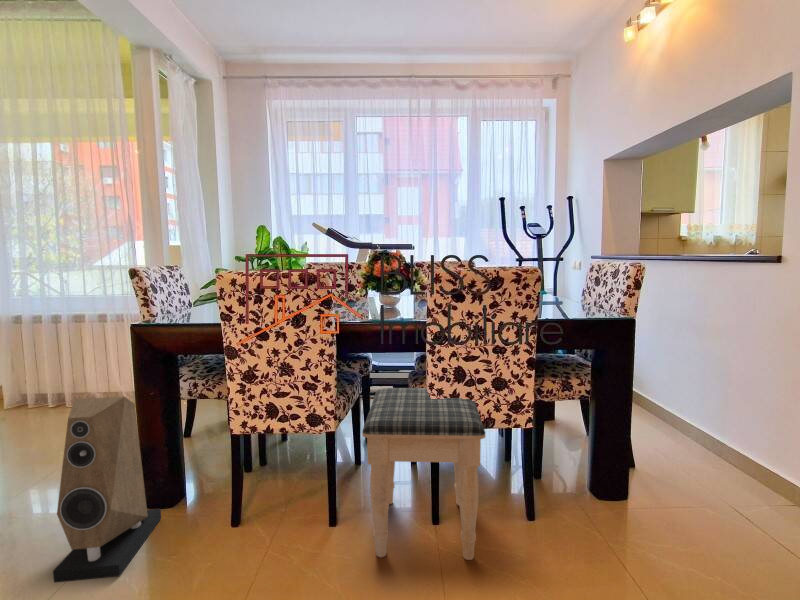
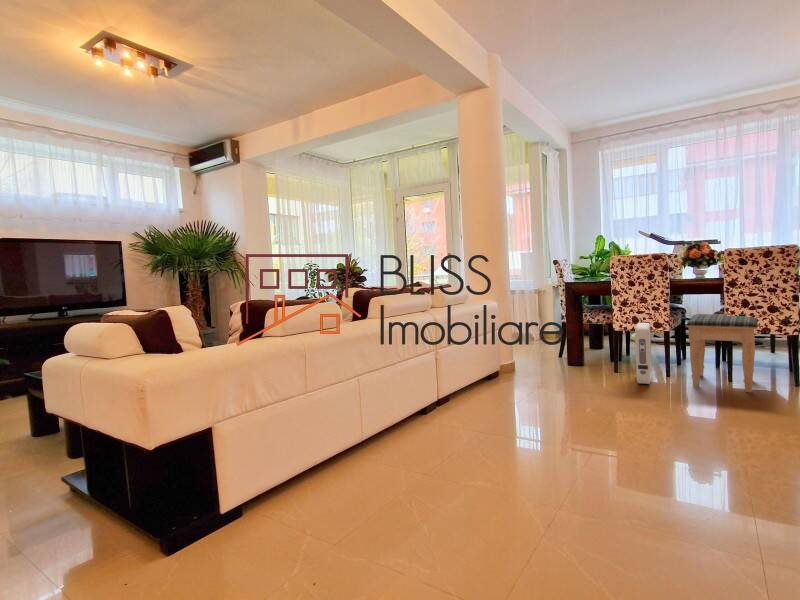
speaker: present [53,397,161,582] -> none [548,310,577,378]
air purifier: none [259,415,305,574] -> present [635,323,652,384]

